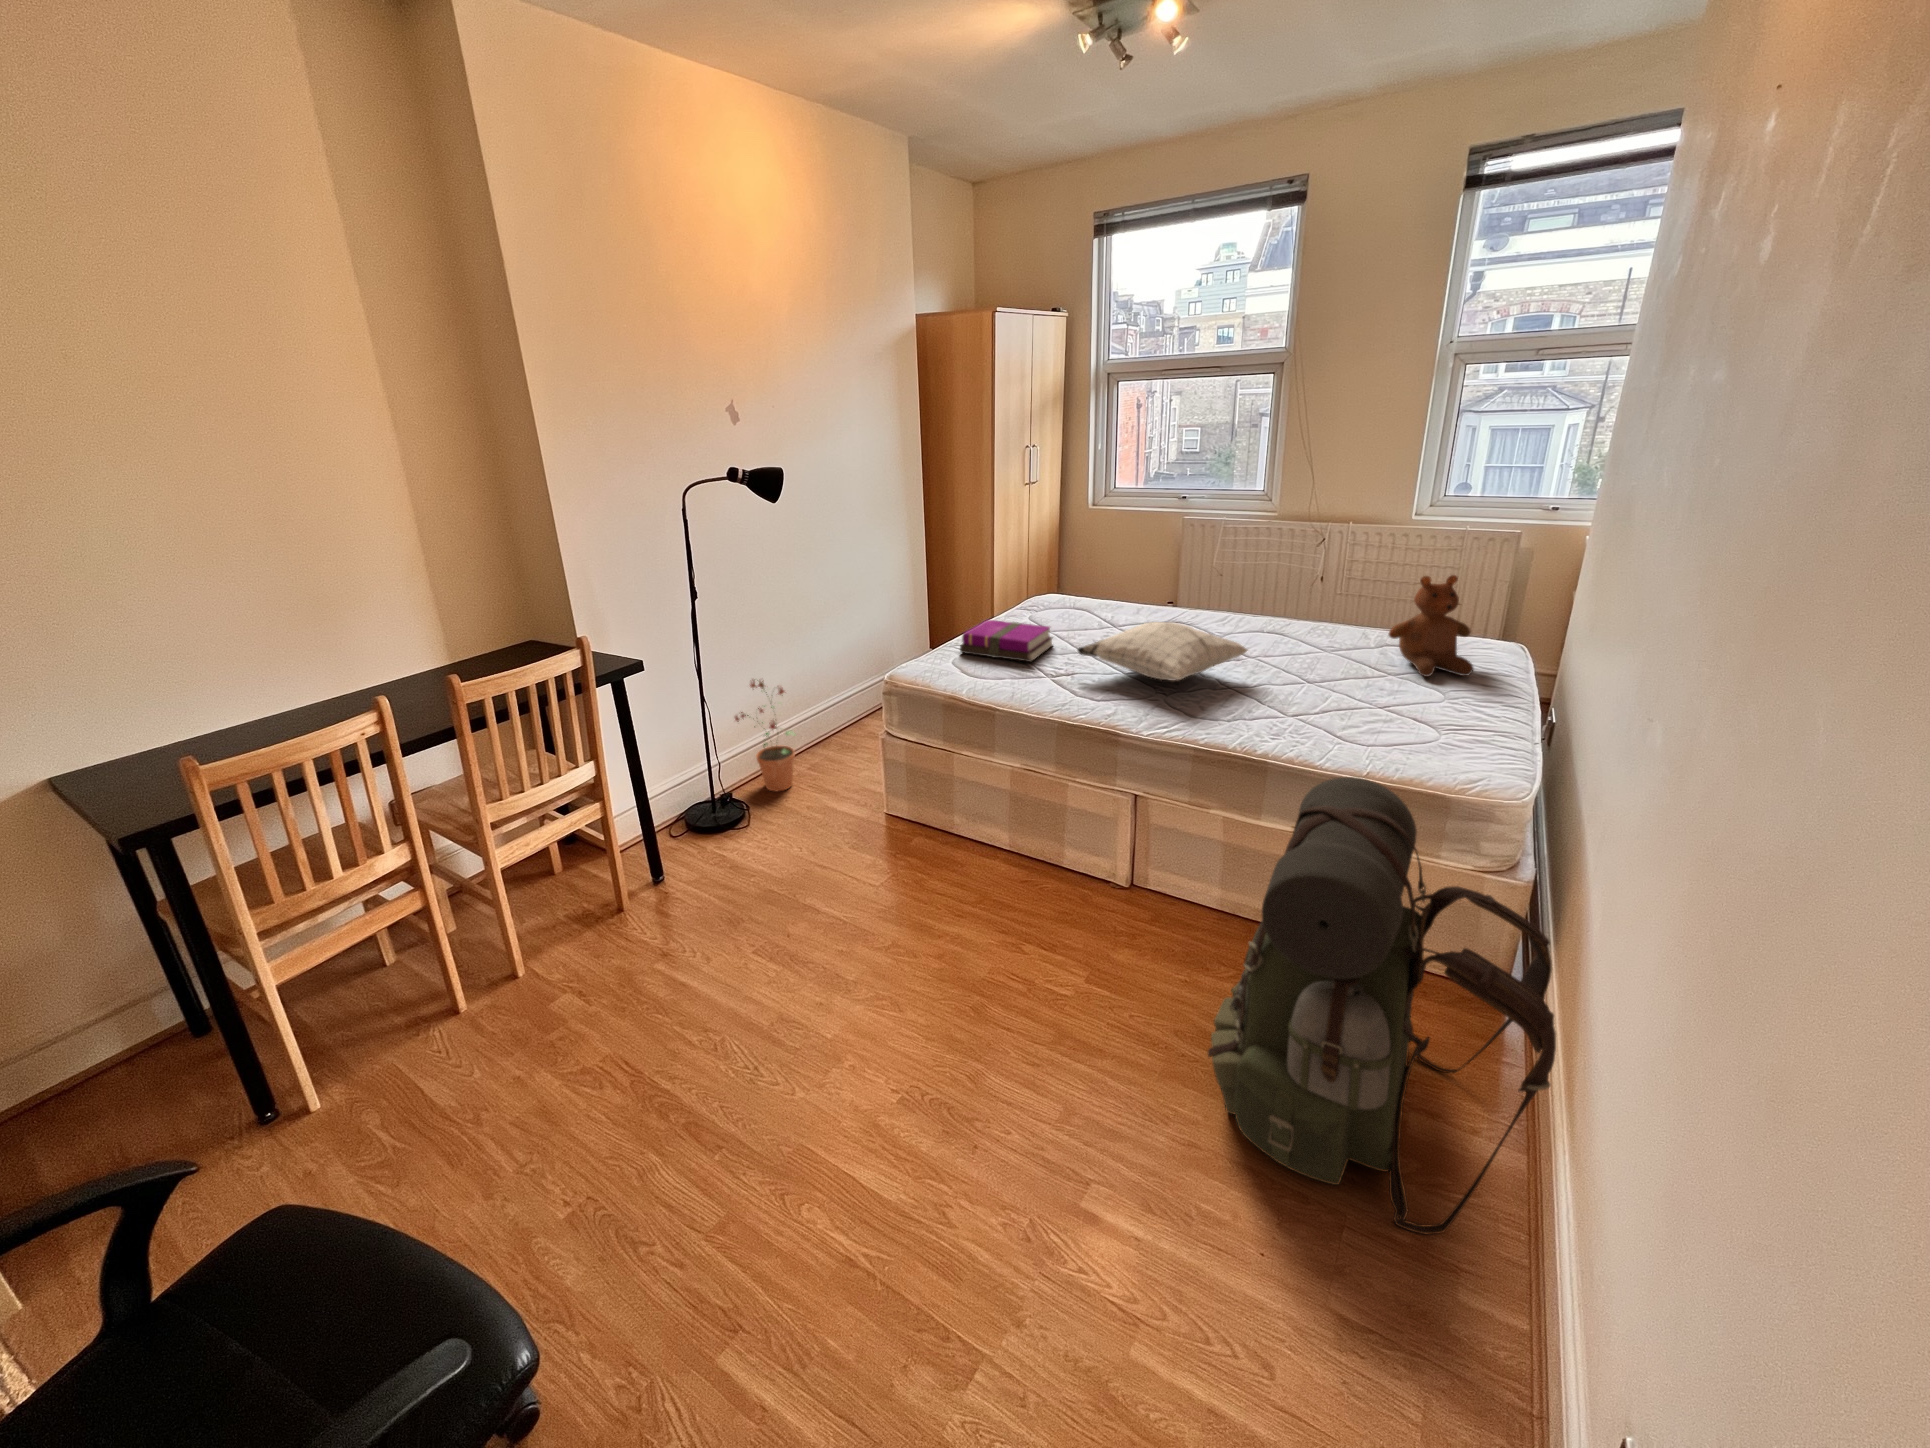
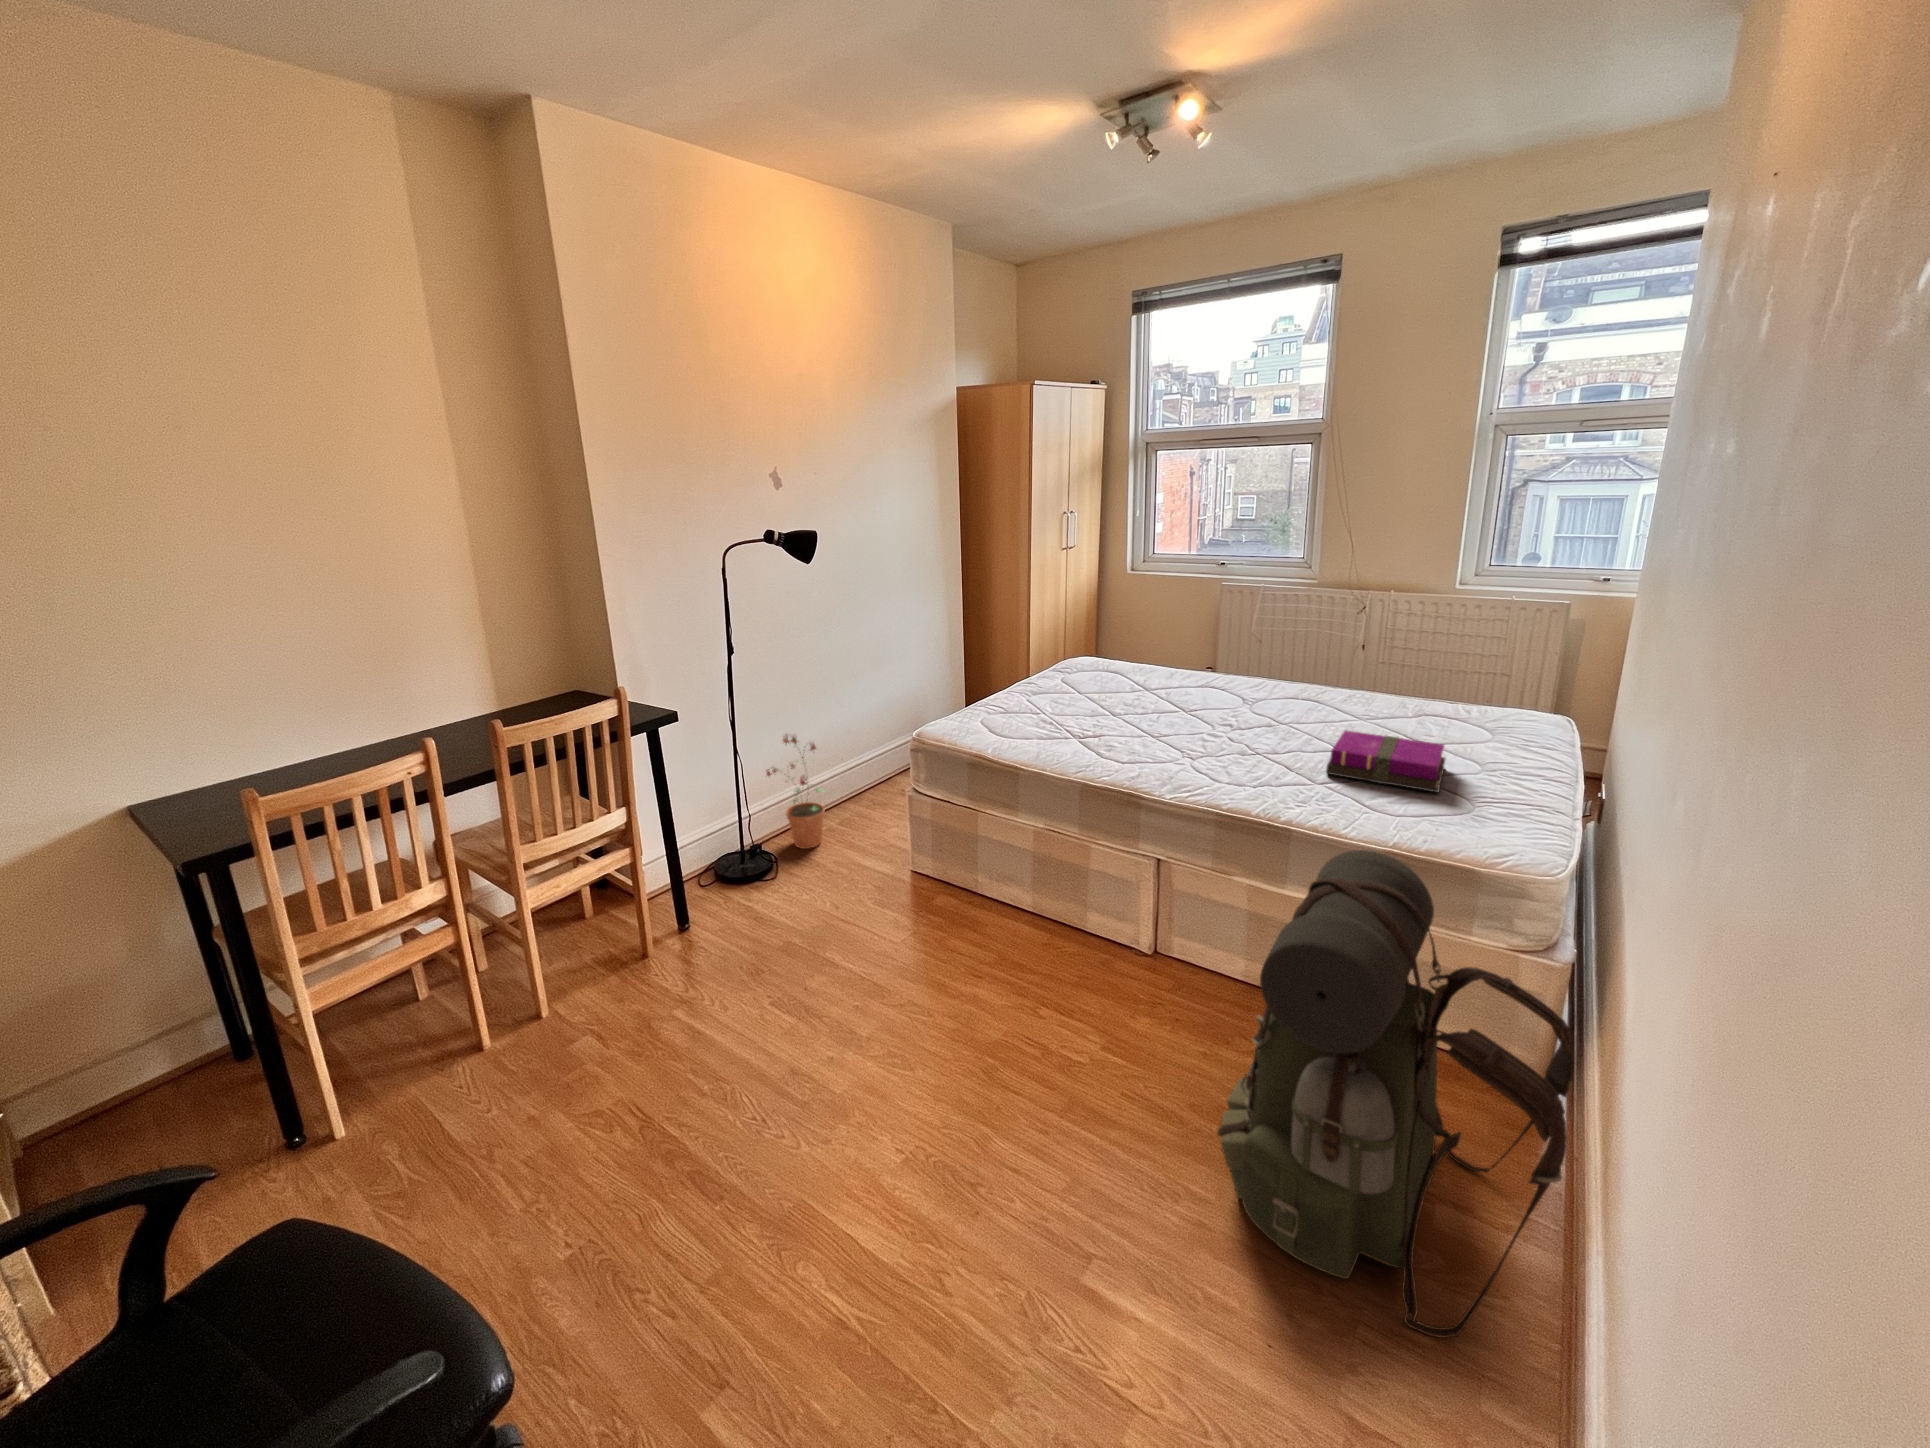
teddy bear: present [1389,575,1473,677] -> none [1435,649,1526,754]
notebook: present [960,619,1052,662] -> present [1326,731,1445,792]
pillow: present [1077,622,1248,681] -> none [1107,688,1286,749]

